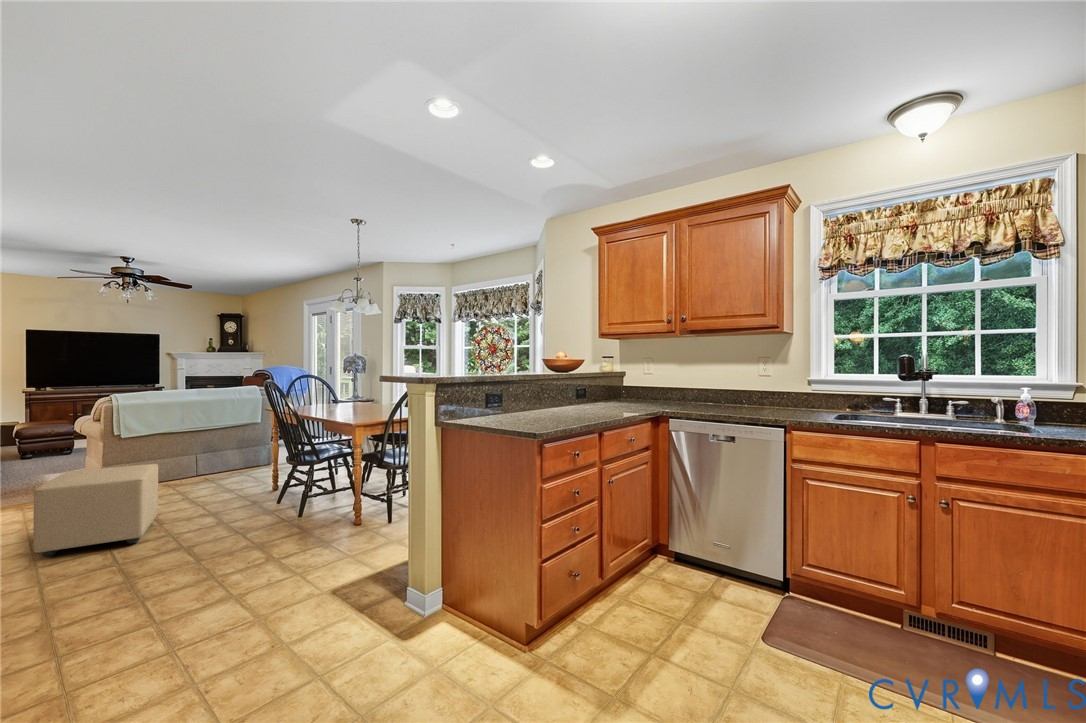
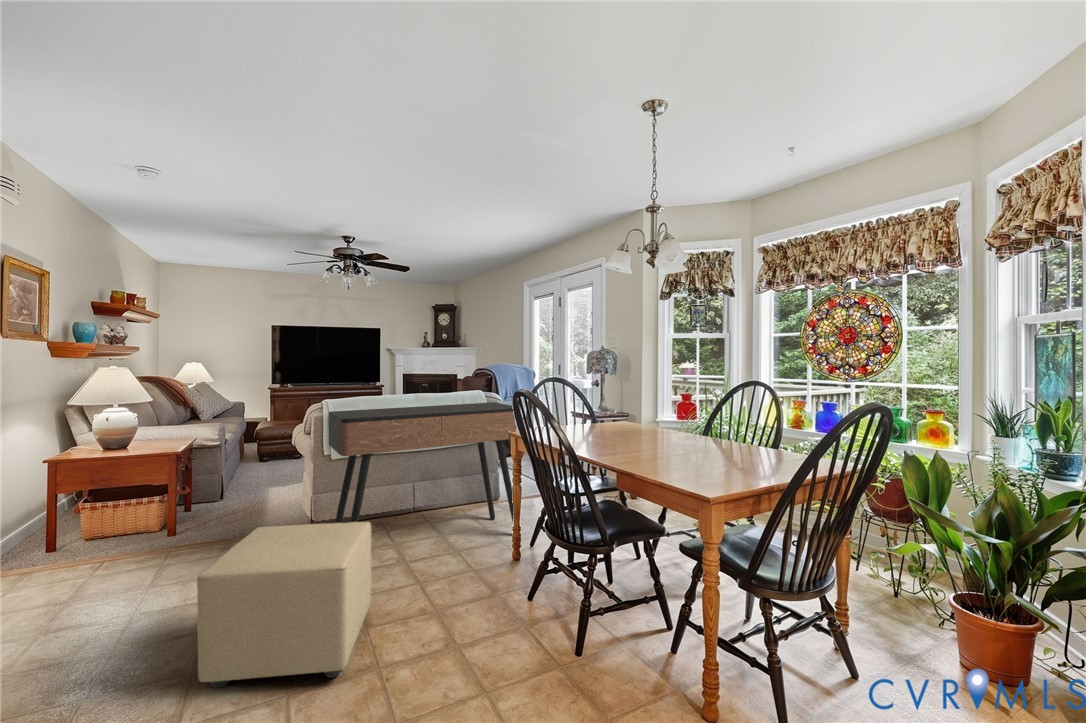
console table: none [118,393,278,508] -> present [329,402,516,523]

